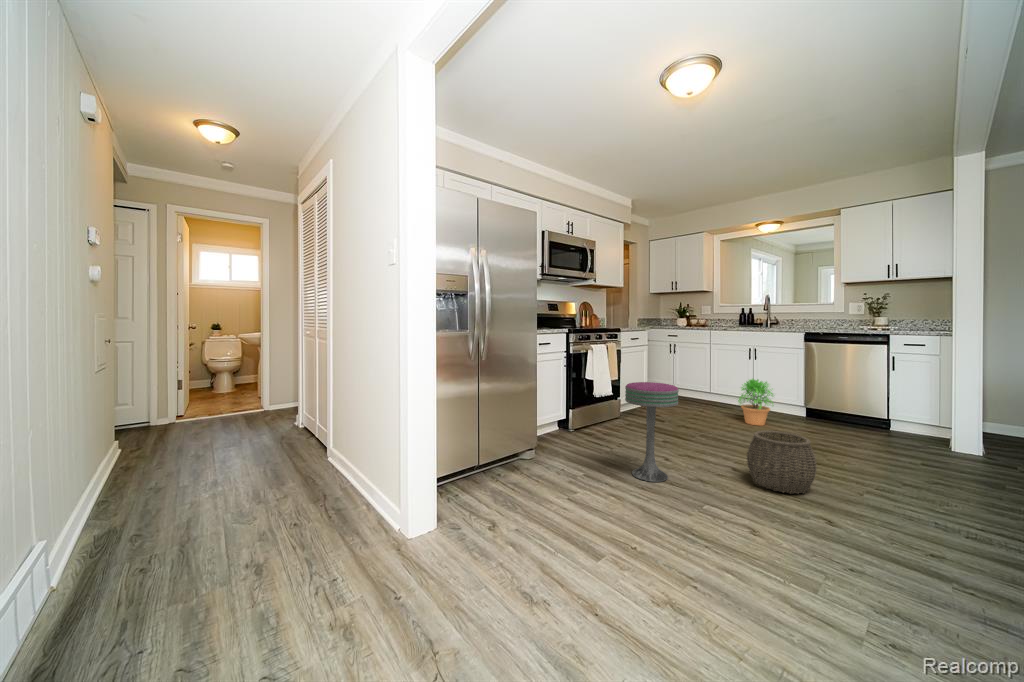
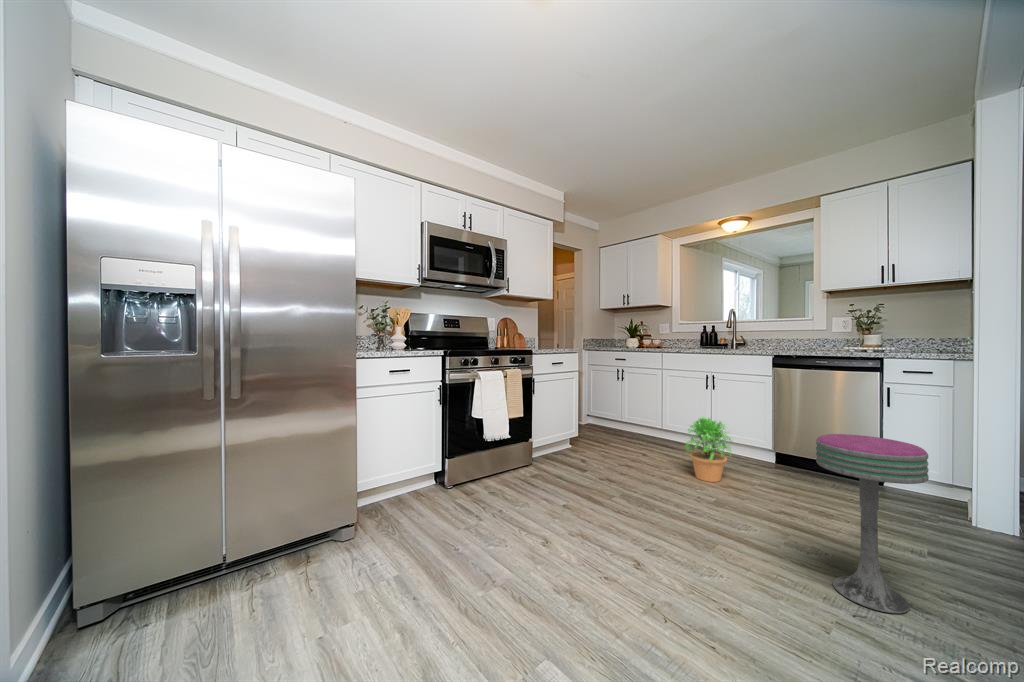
bar stool: present [625,382,679,482] -> present [816,434,929,613]
woven basket: present [747,431,817,494] -> none [643,512,752,638]

